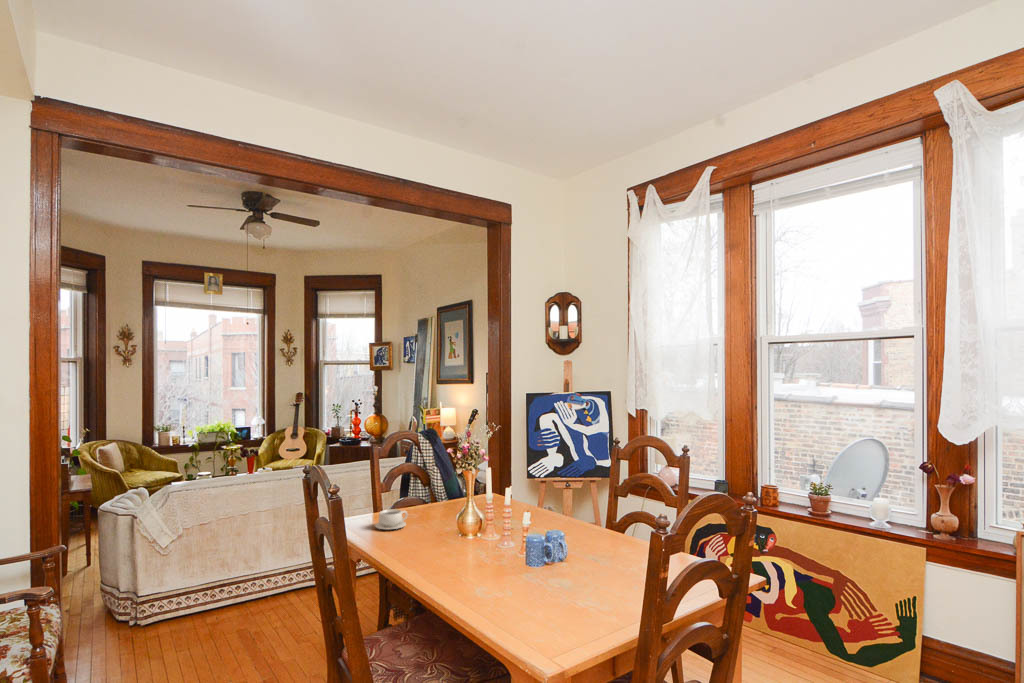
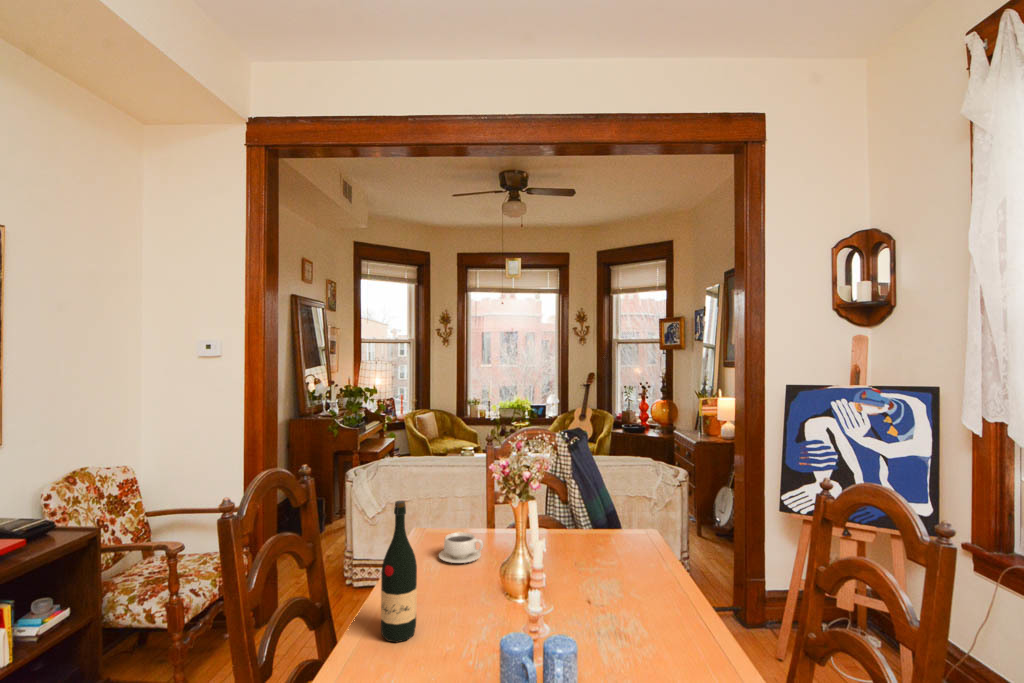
wine bottle: none [412,474,435,564] -> present [381,501,417,642]

